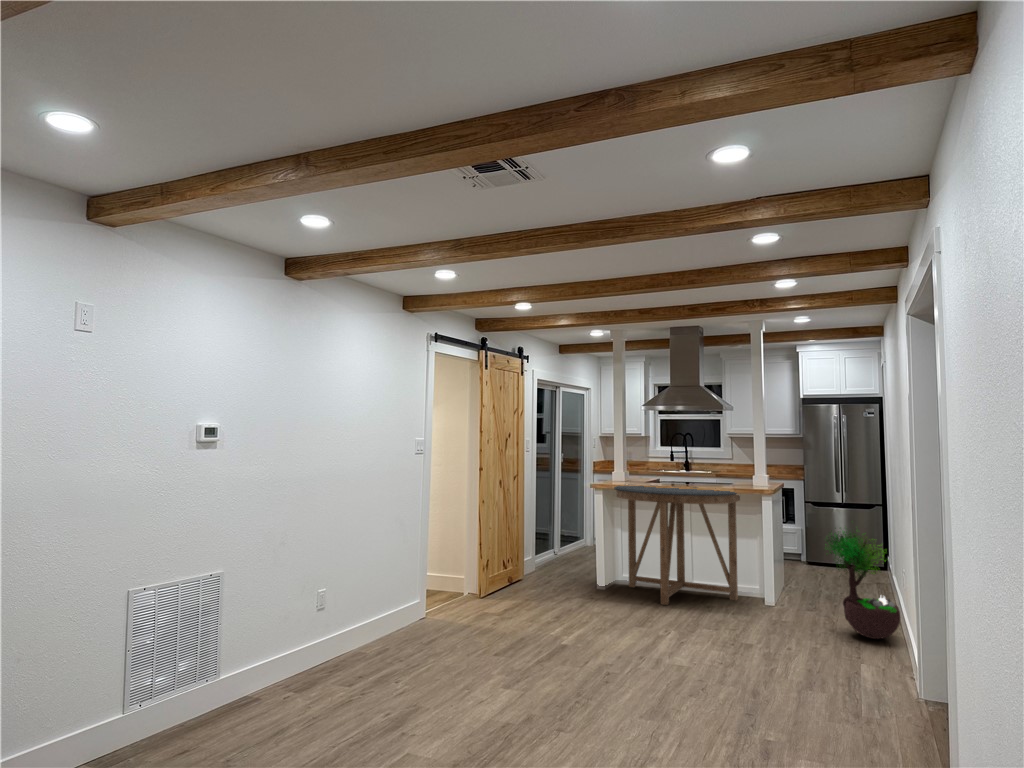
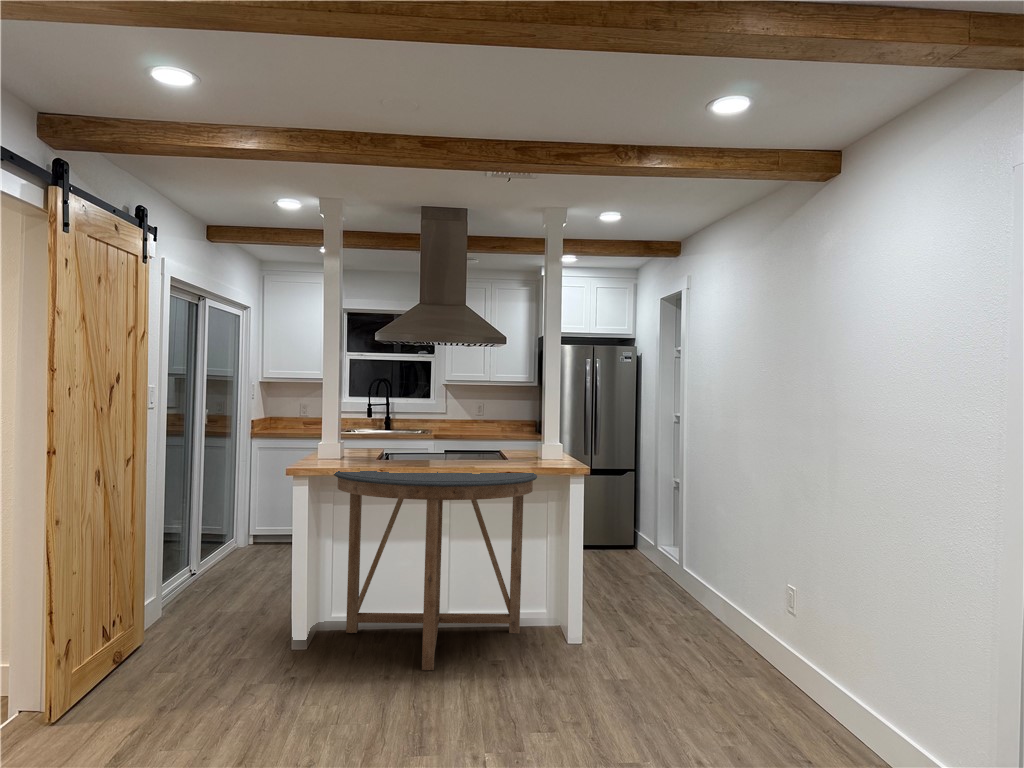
potted tree: present [825,528,901,639] -> none [678,516,788,687]

